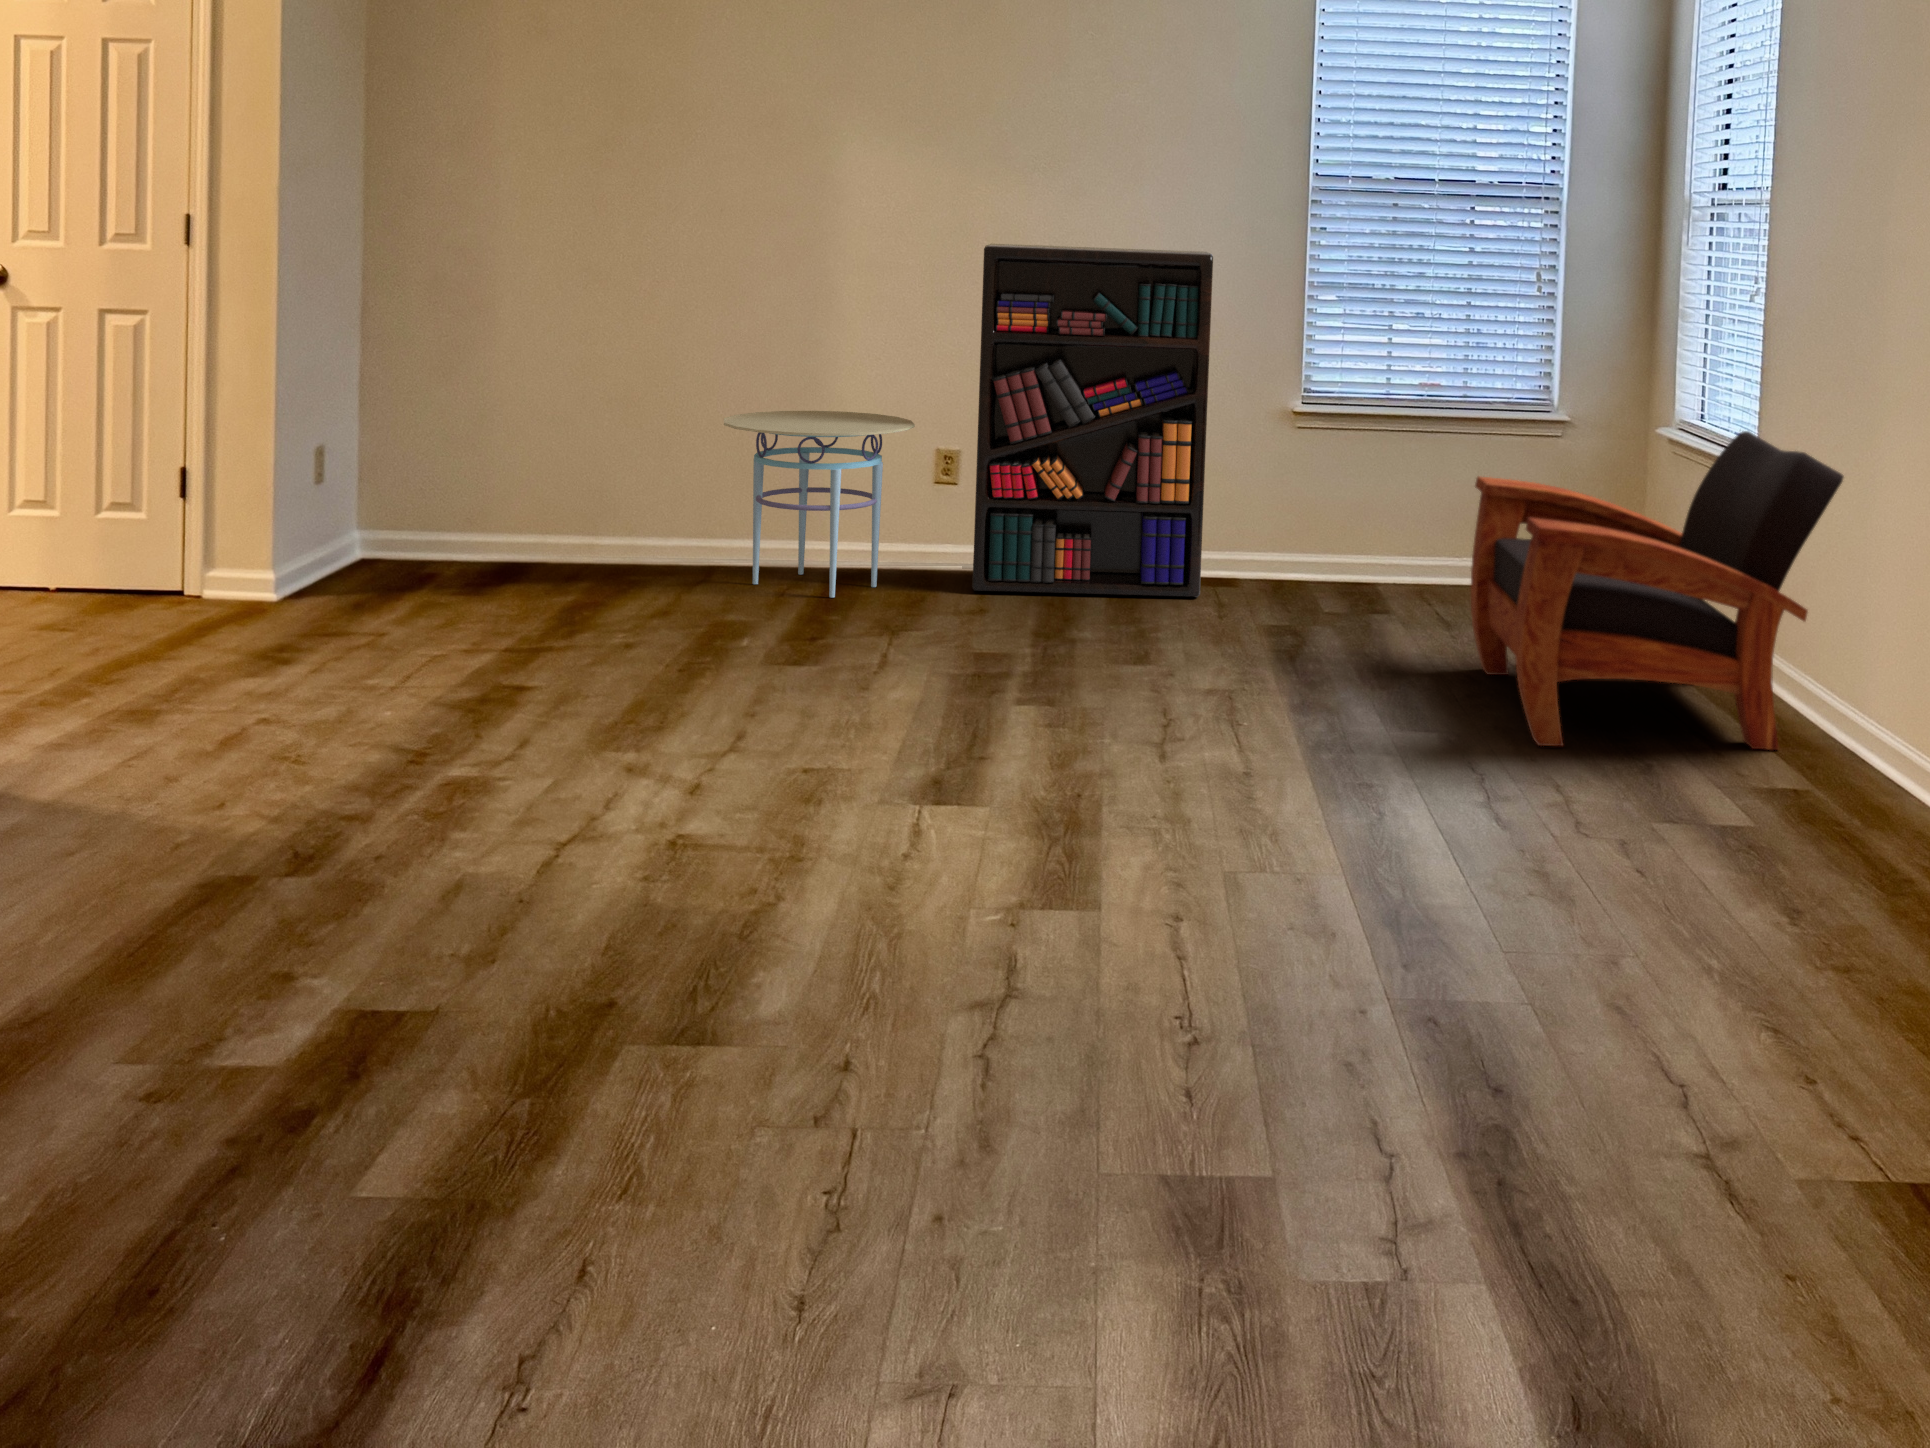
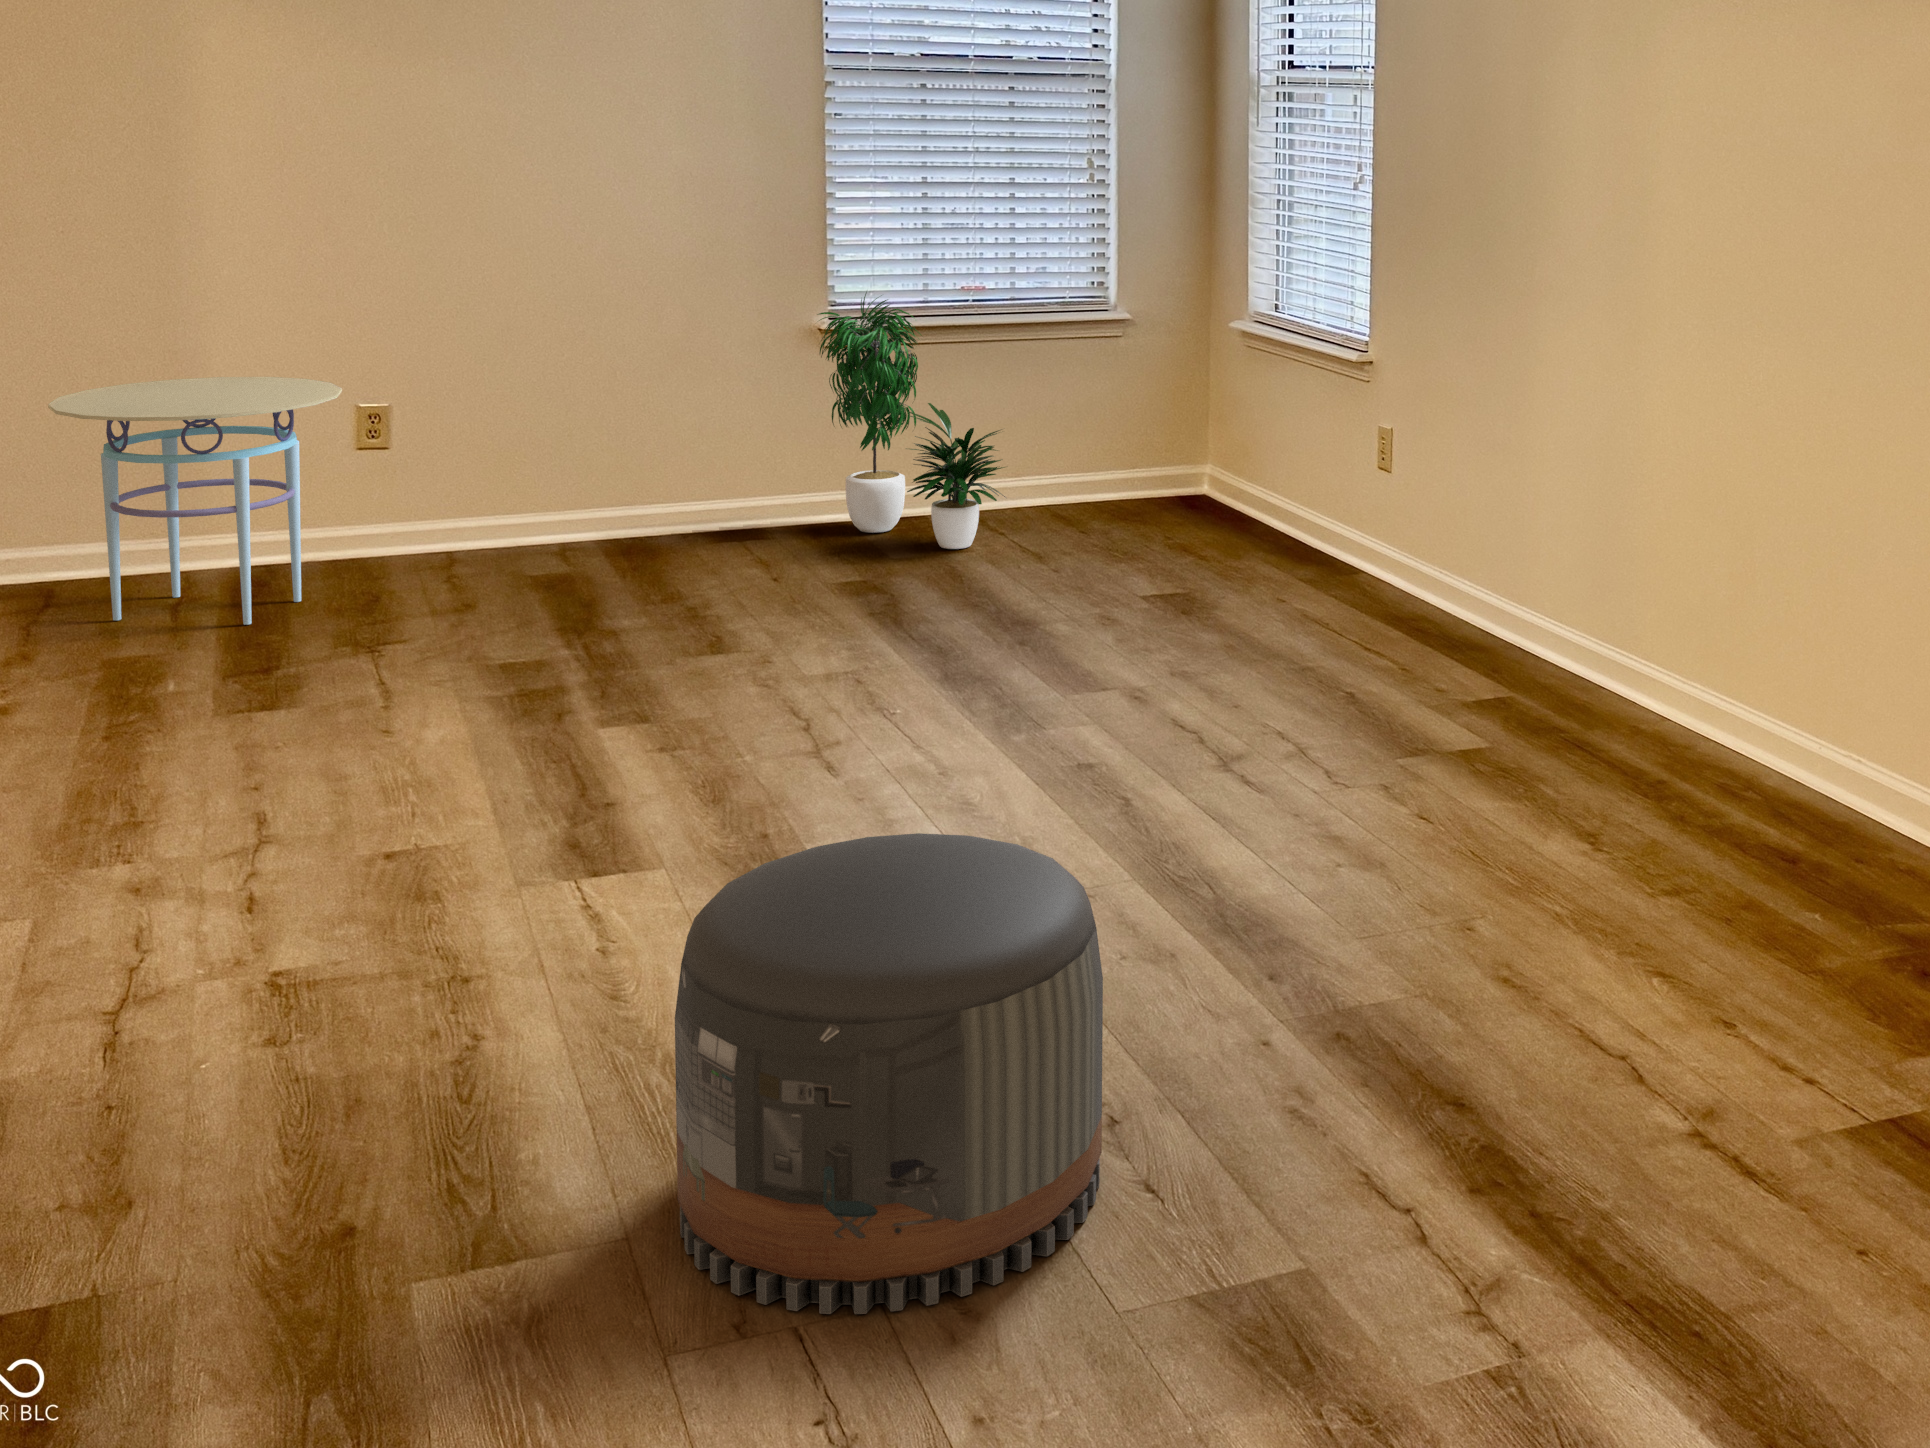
bookshelf: present [972,244,1213,597] -> none [418,149,739,589]
potted plant: none [1282,377,1428,610] -> present [818,292,1006,549]
armchair: present [1471,431,1844,750] -> none [1093,327,1497,686]
pouf: none [822,760,1170,1137] -> present [675,833,1103,1314]

